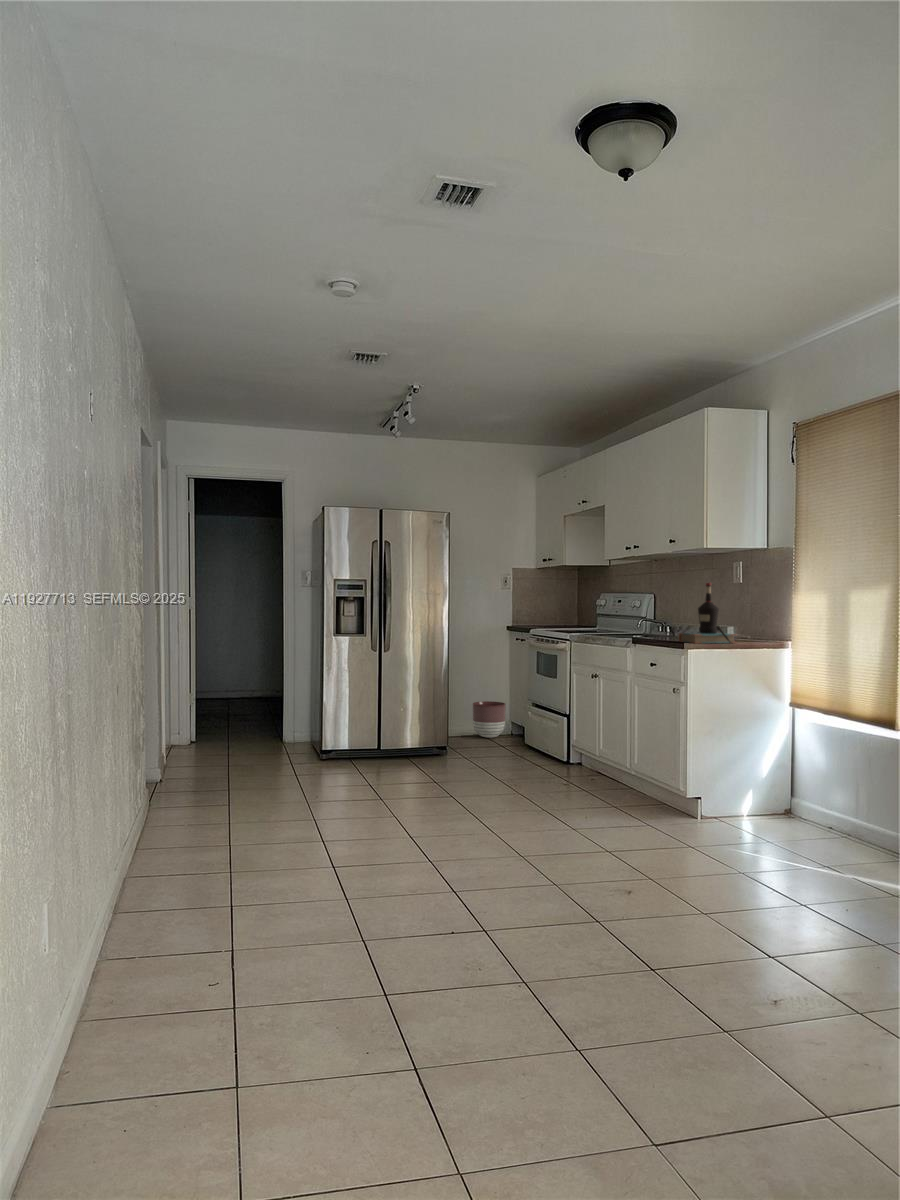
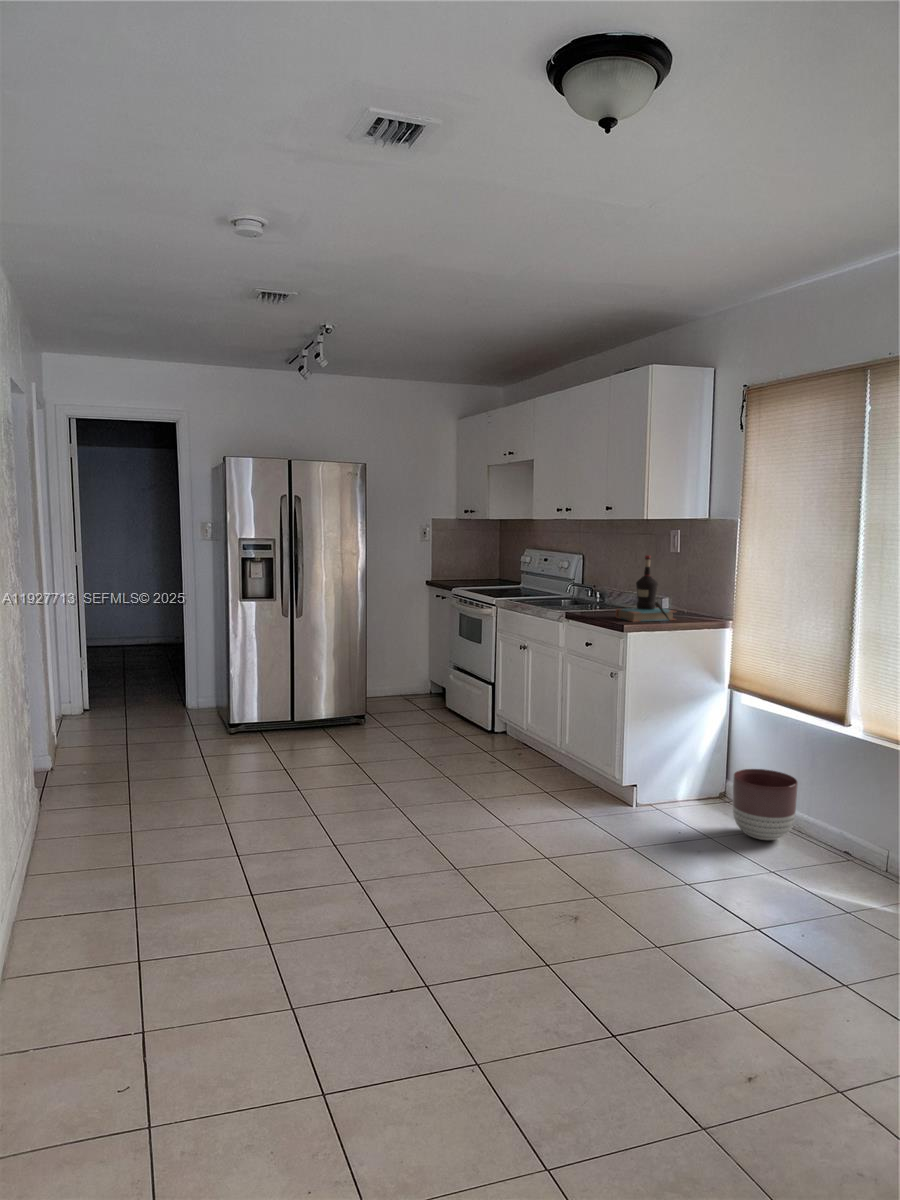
planter: present [473,701,506,738] -> present [733,769,798,840]

